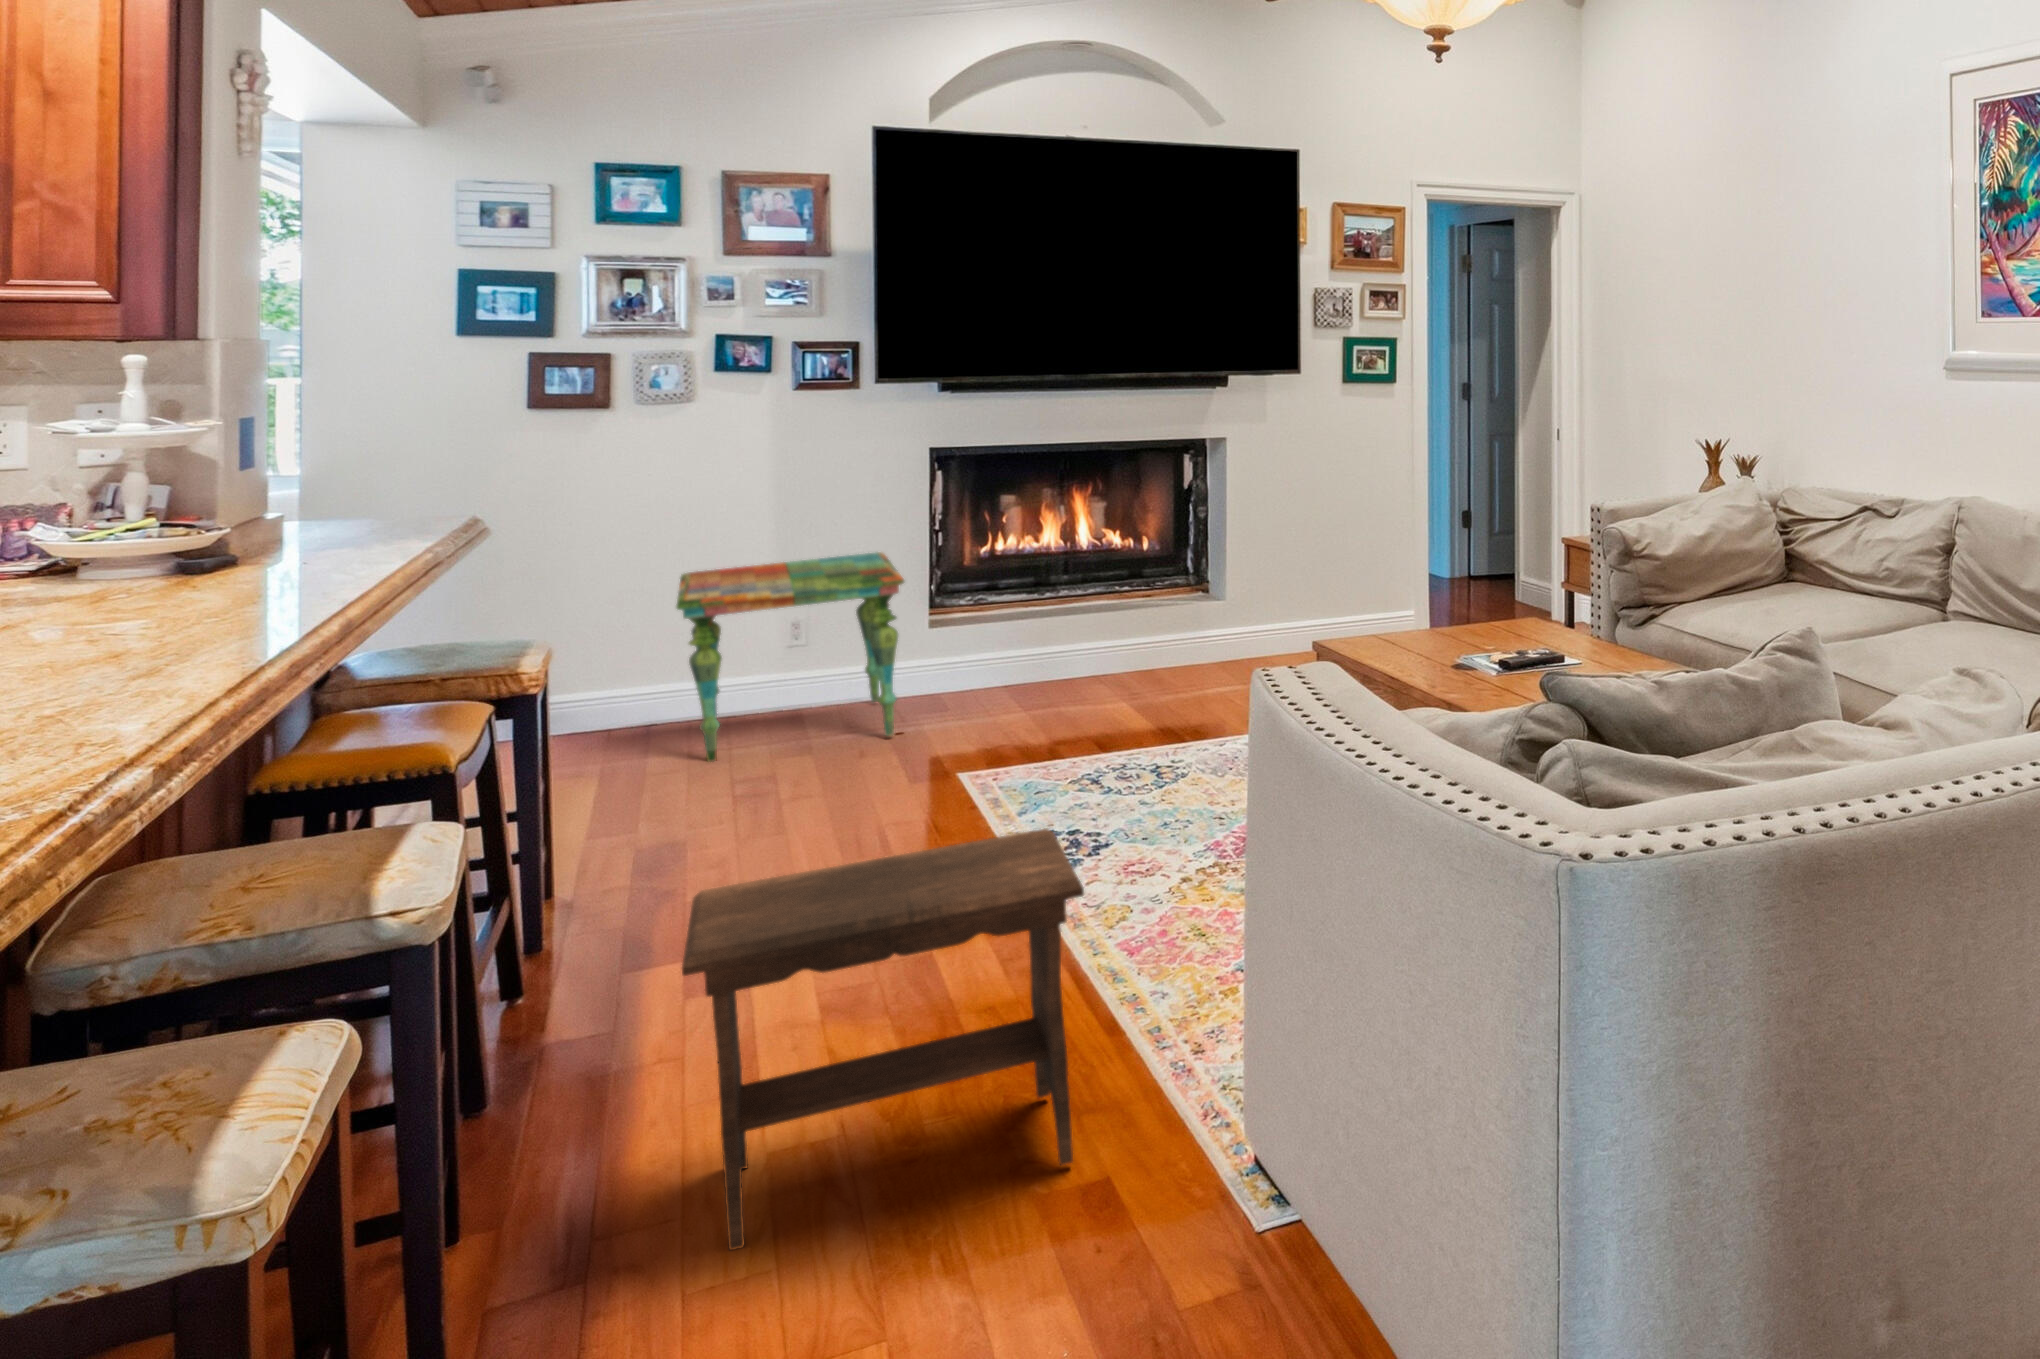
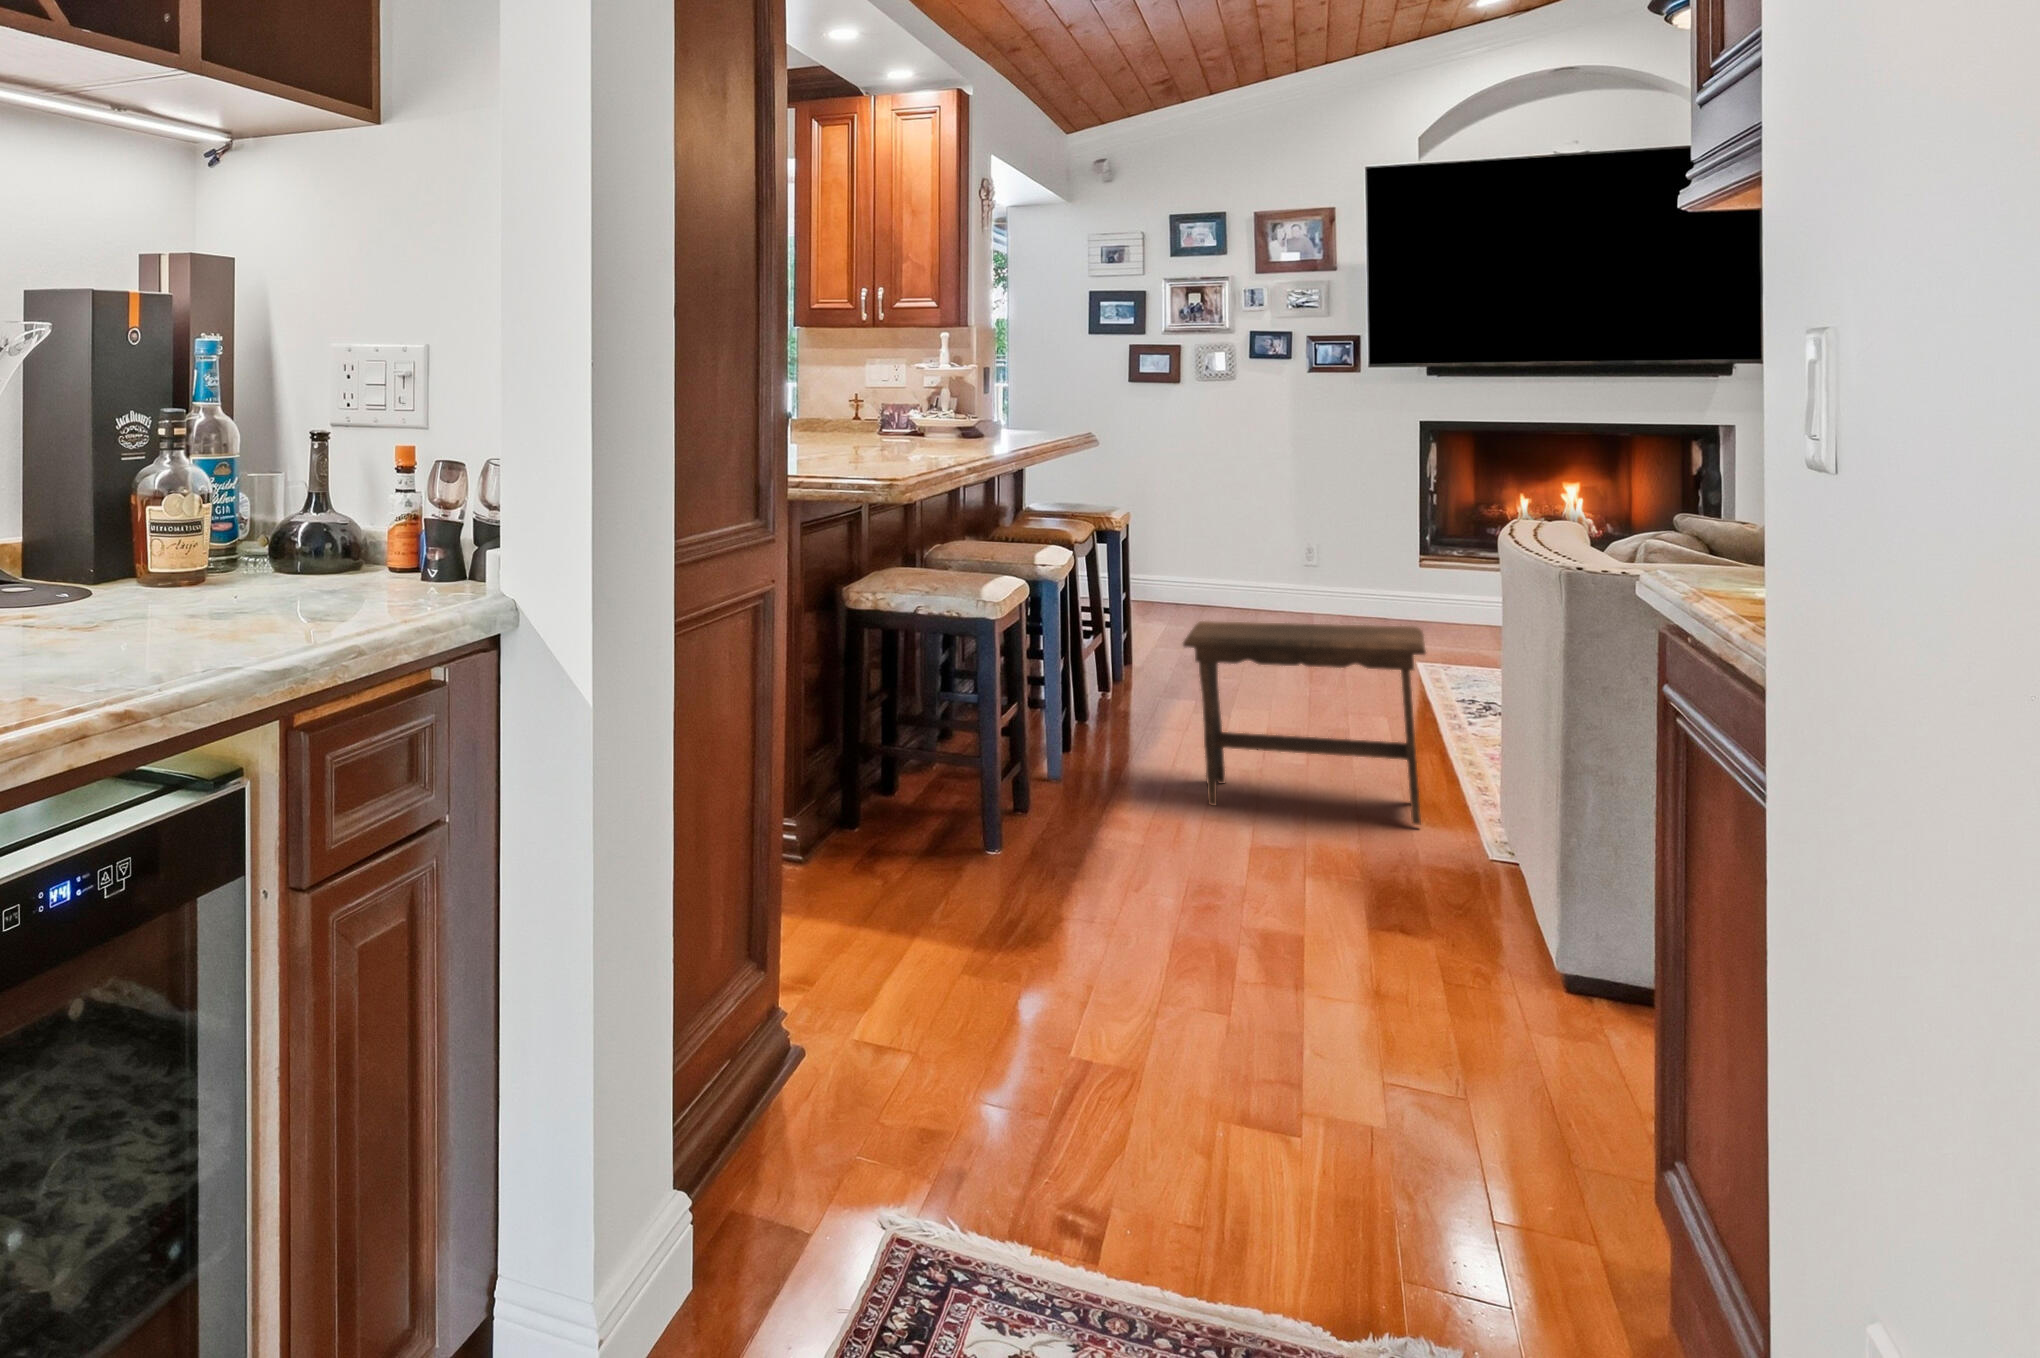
side table: present [676,552,904,762] -> none [1220,500,1390,635]

